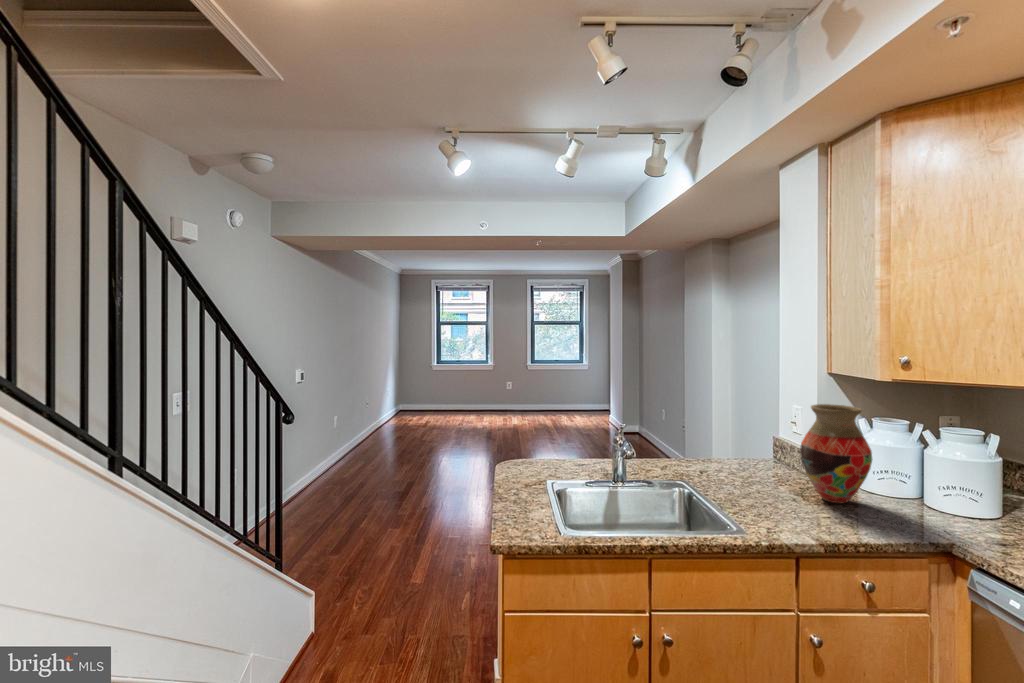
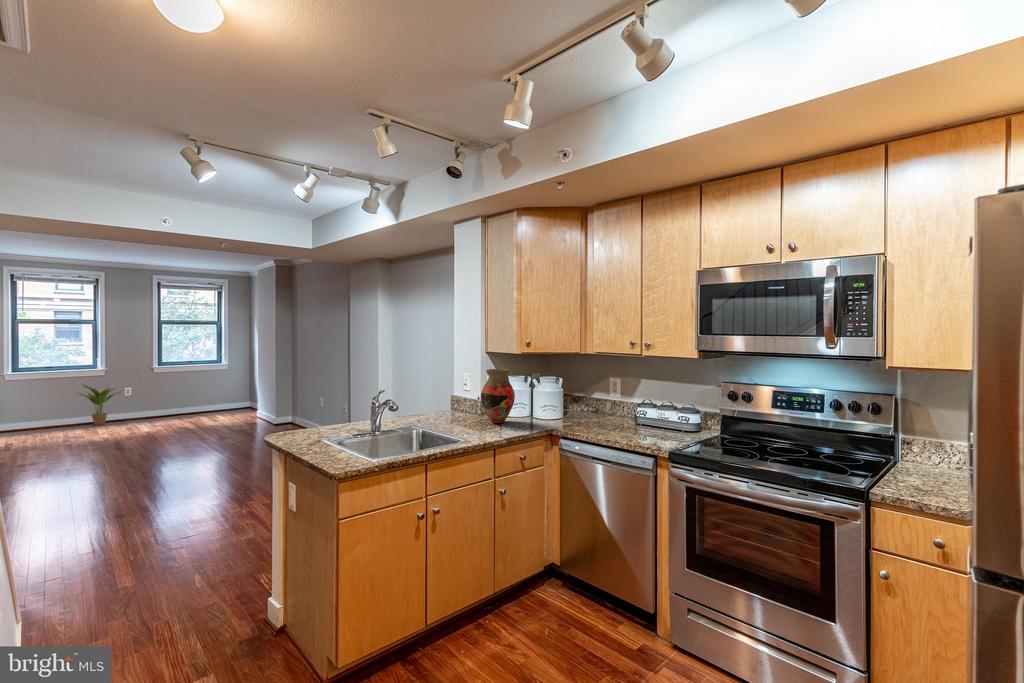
potted plant: none [474,376,504,412] -> present [79,384,120,425]

